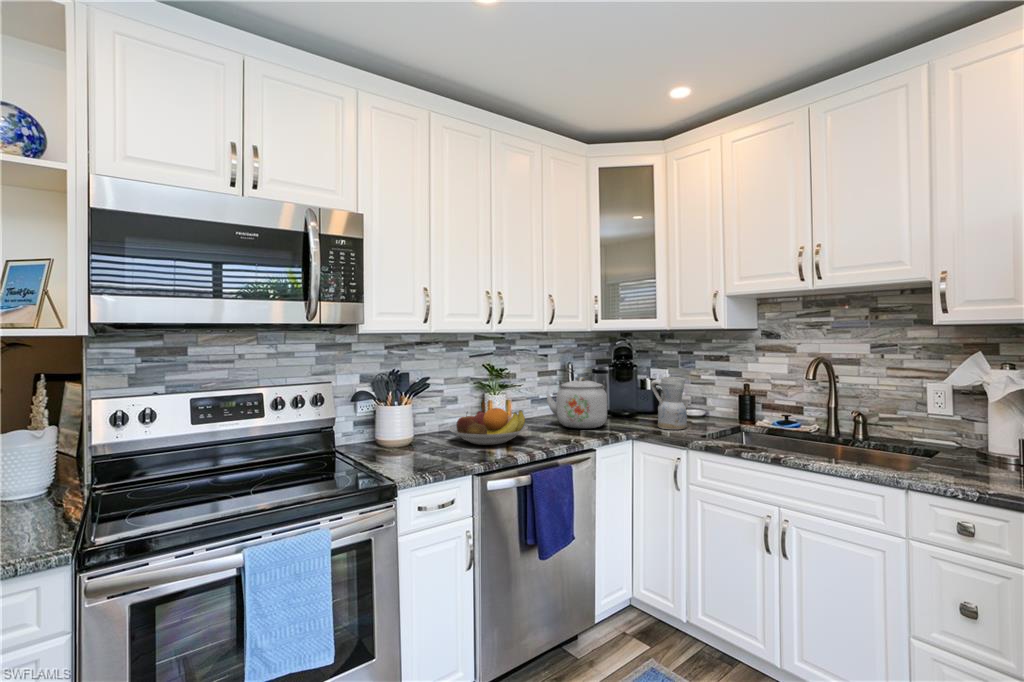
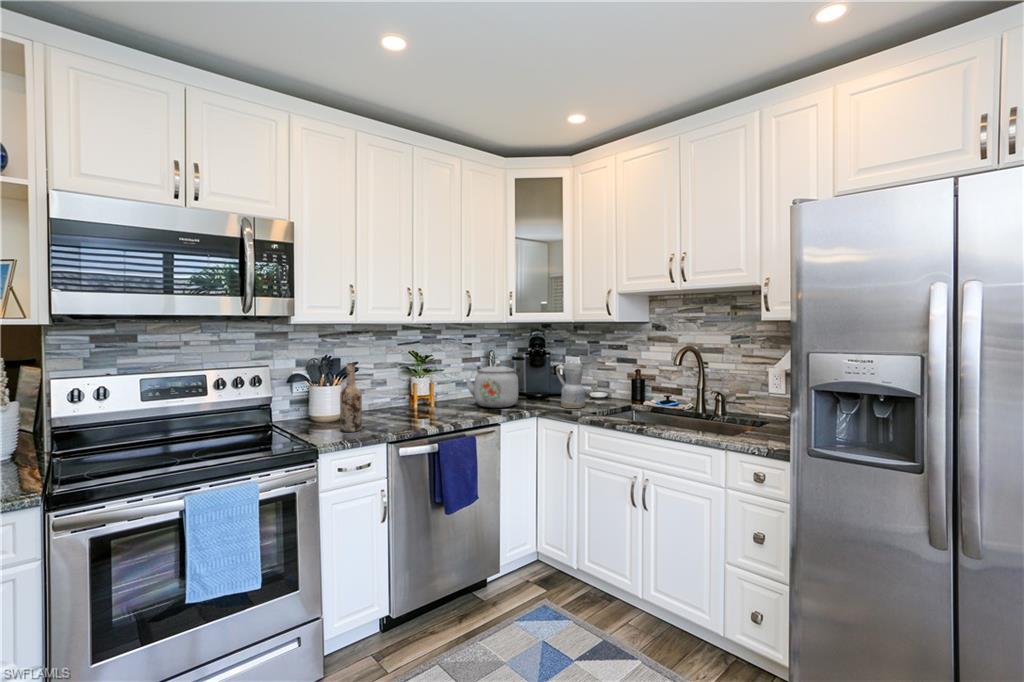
wine bottle: none [416,379,440,460] -> present [340,363,362,432]
fruit bowl: present [449,408,528,445] -> none [373,389,443,421]

